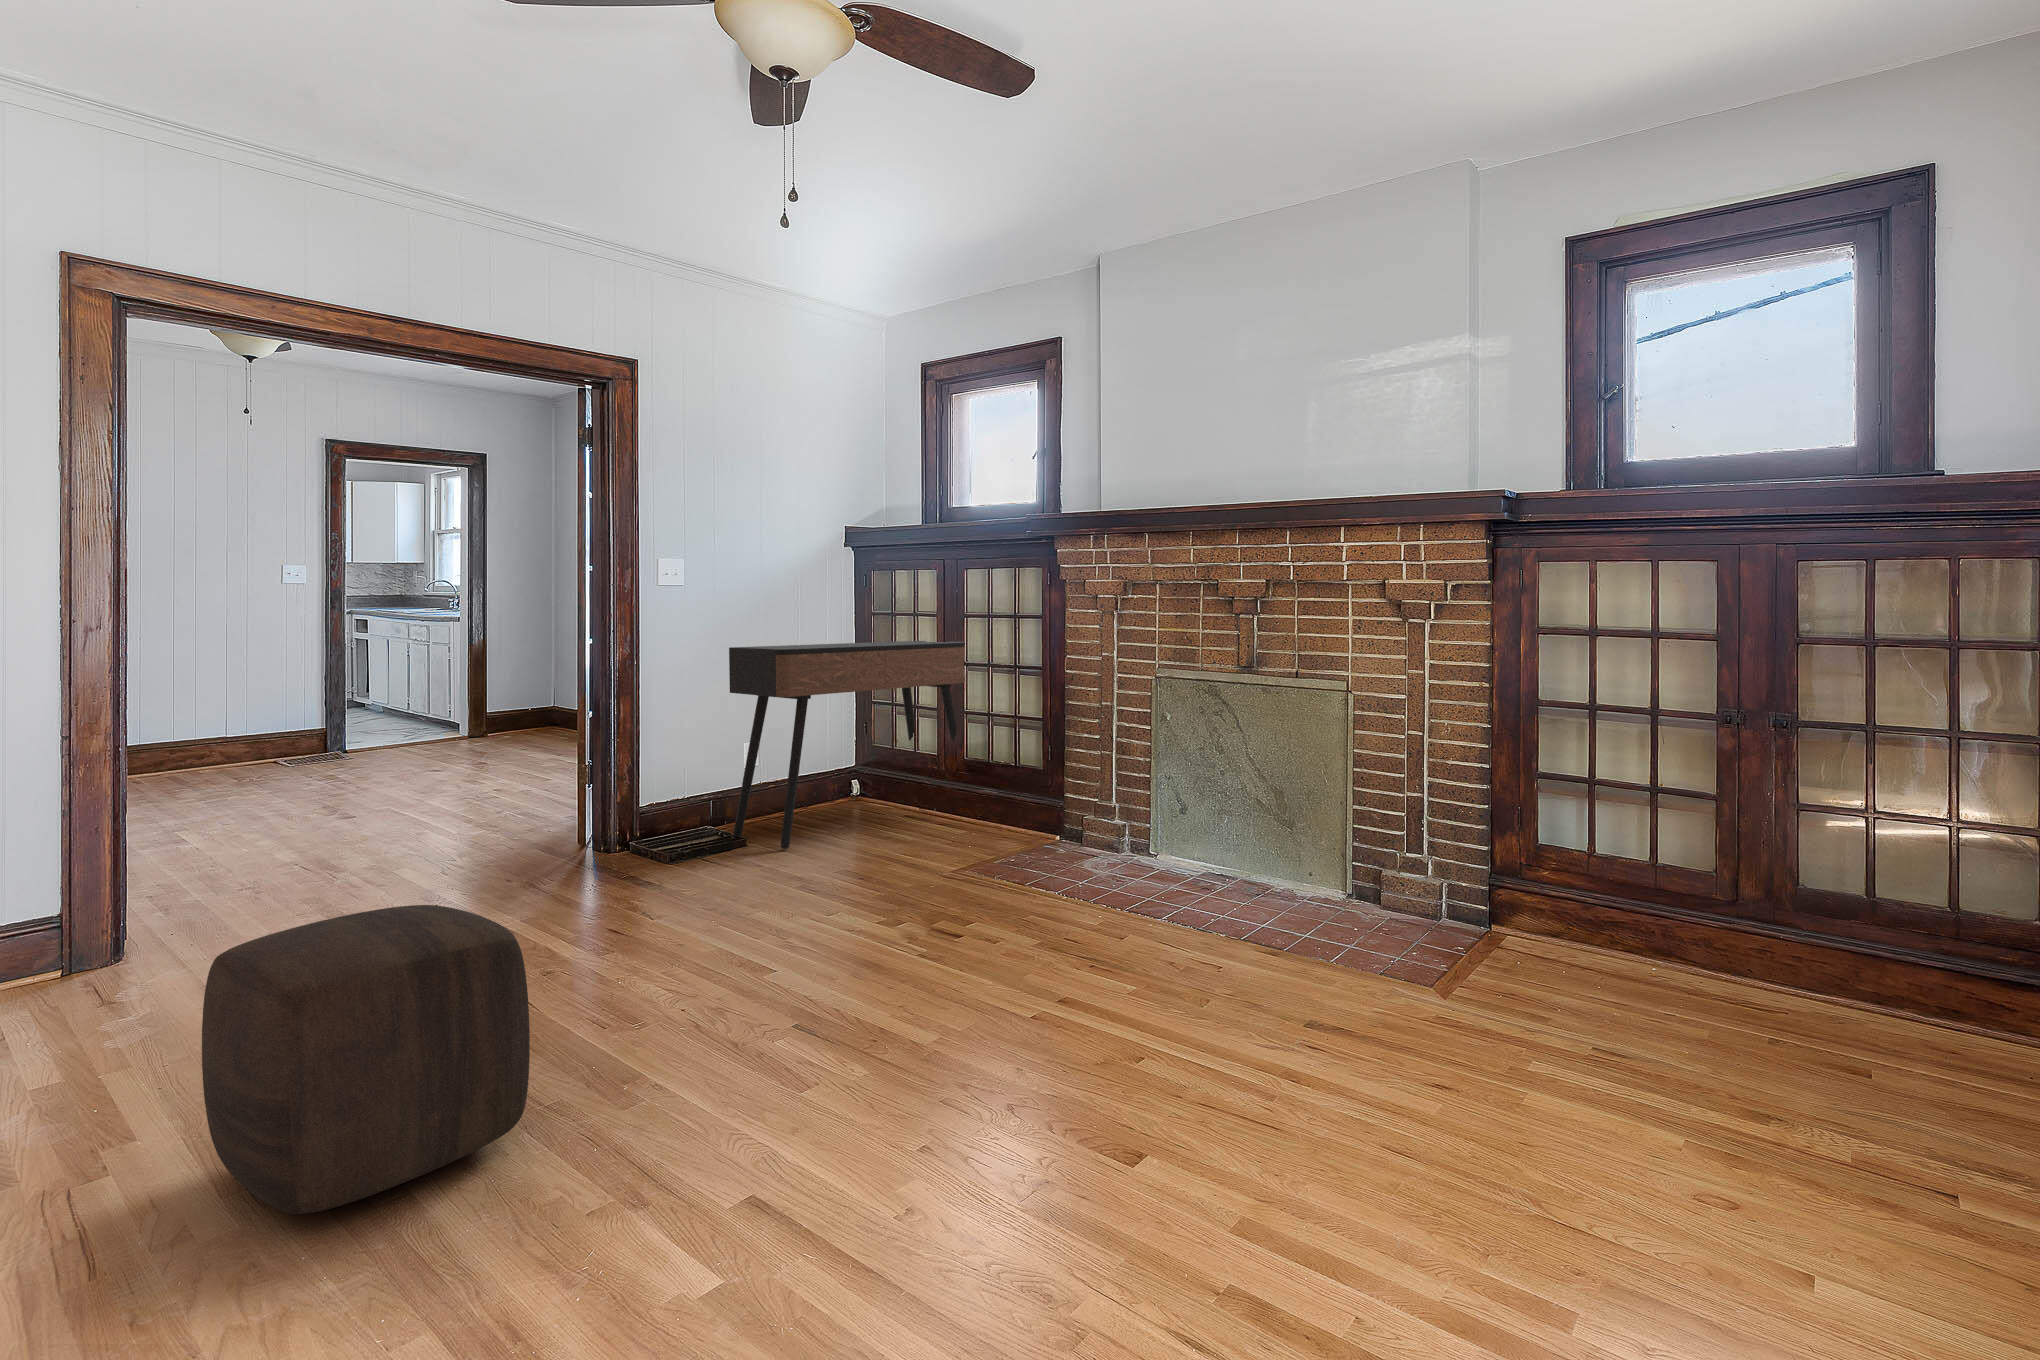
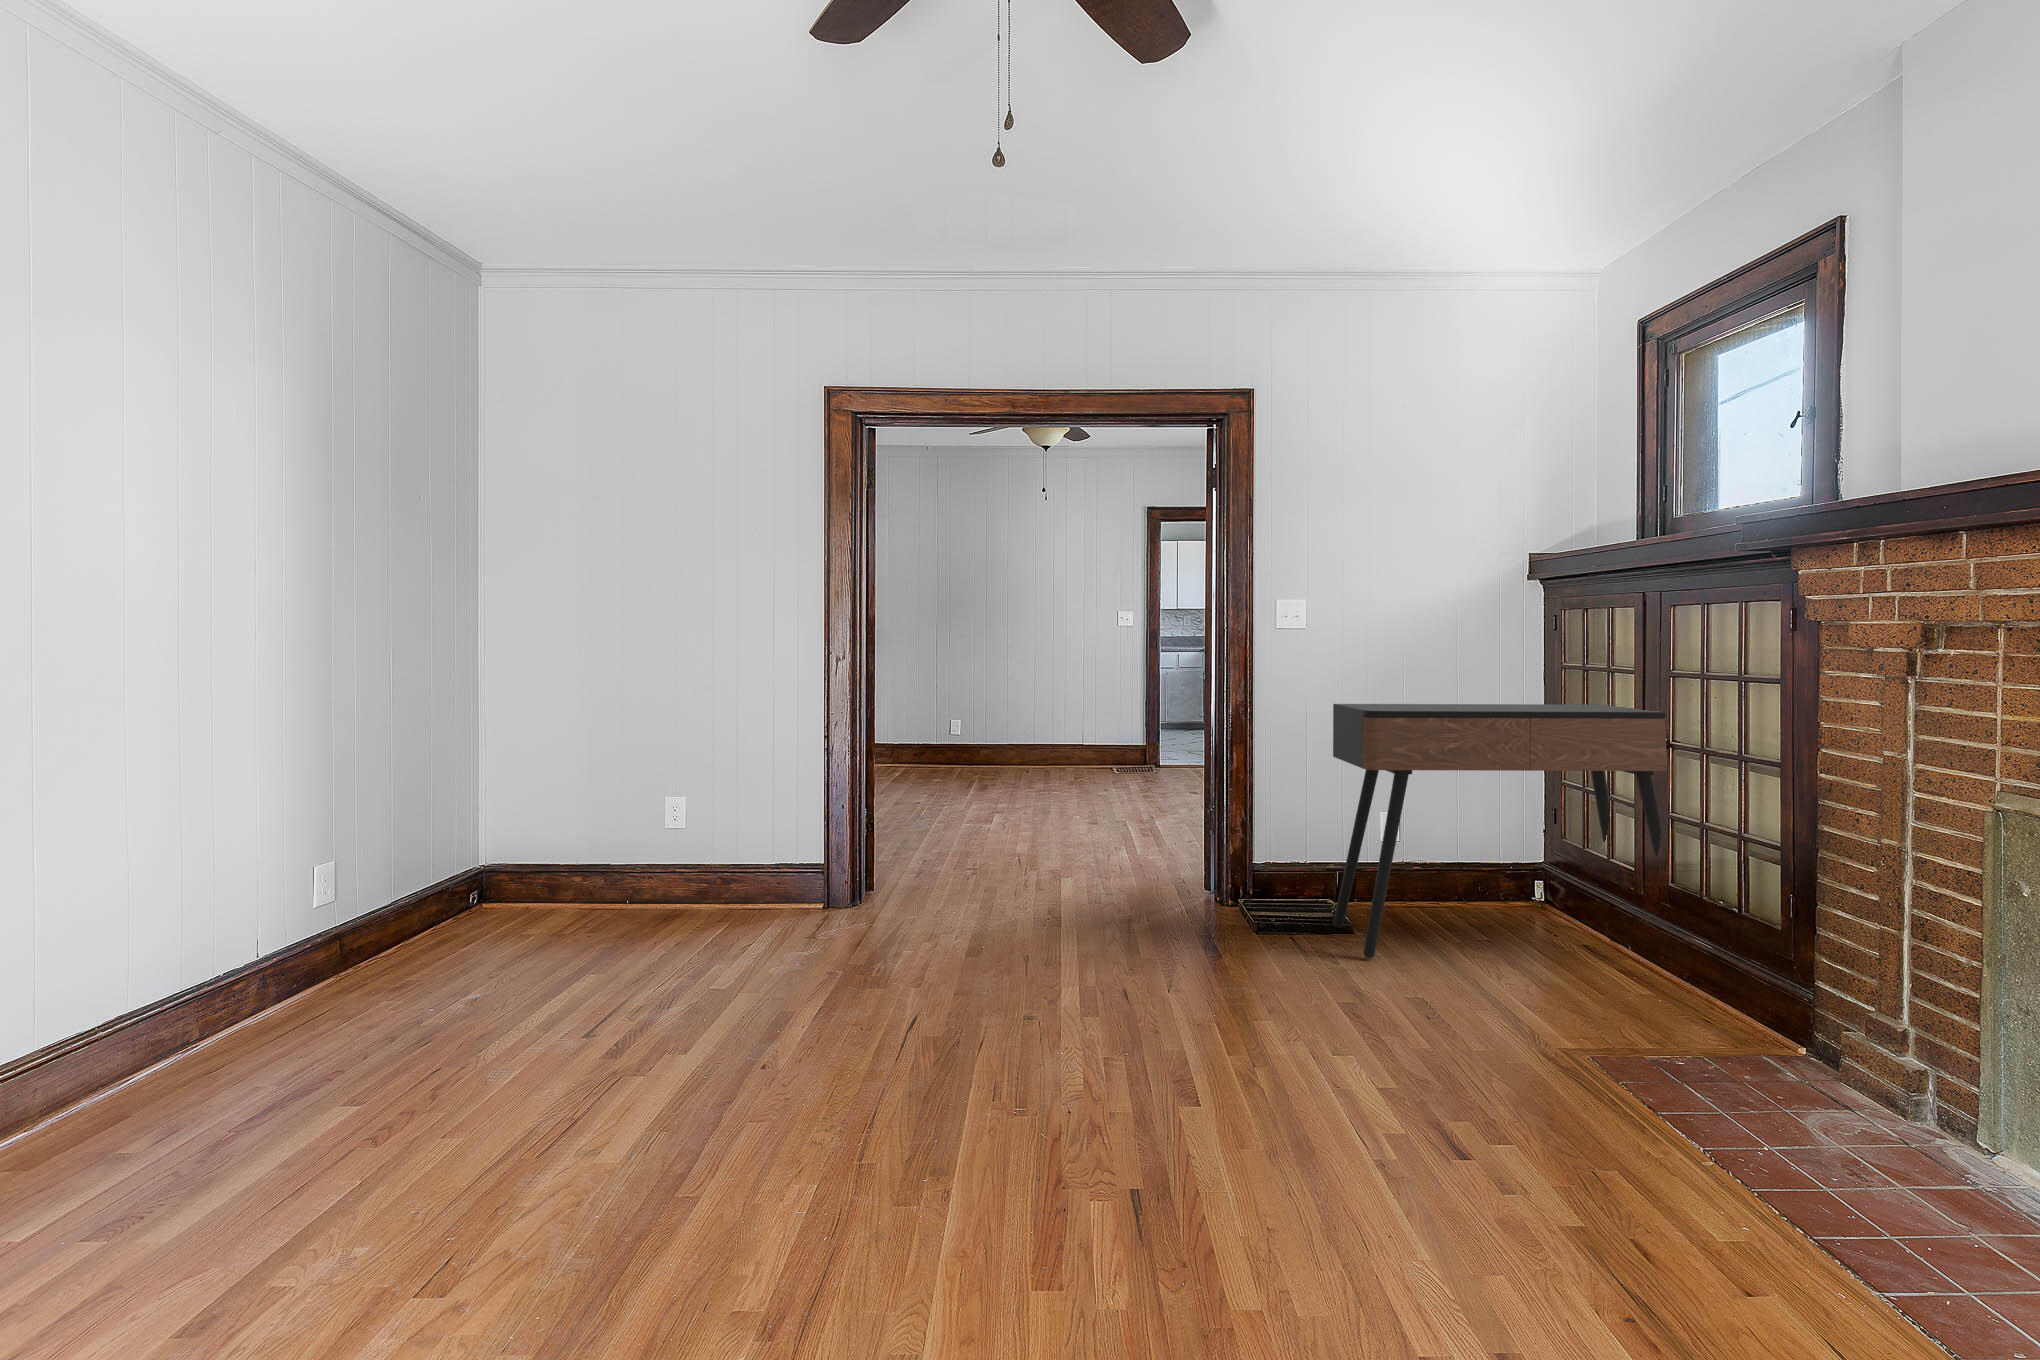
ottoman: present [202,905,530,1214] -> none [483,957,758,1250]

